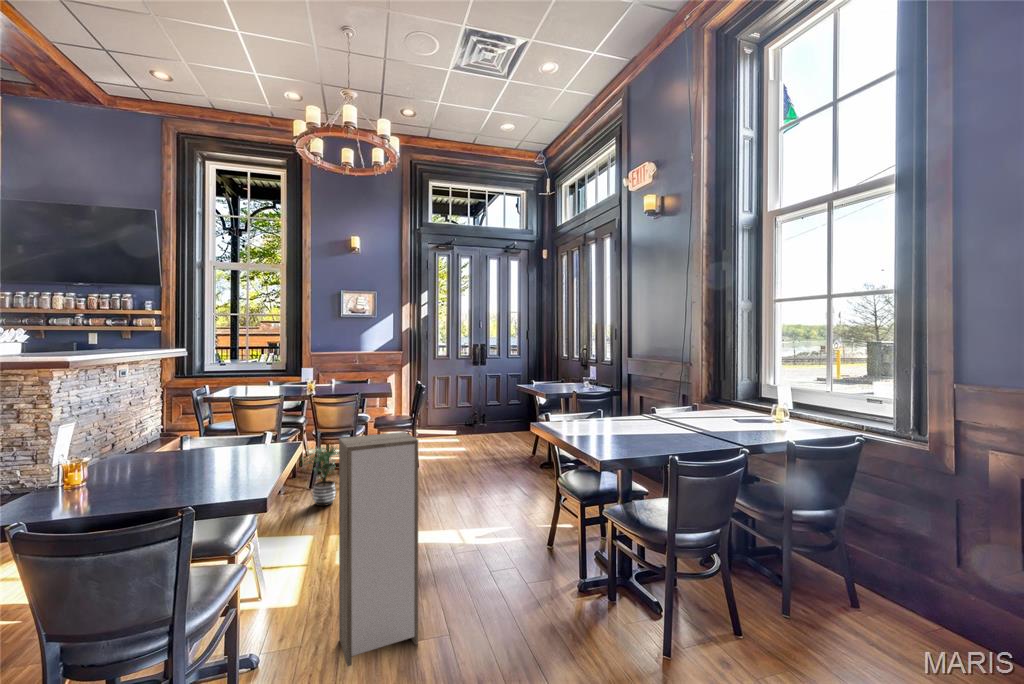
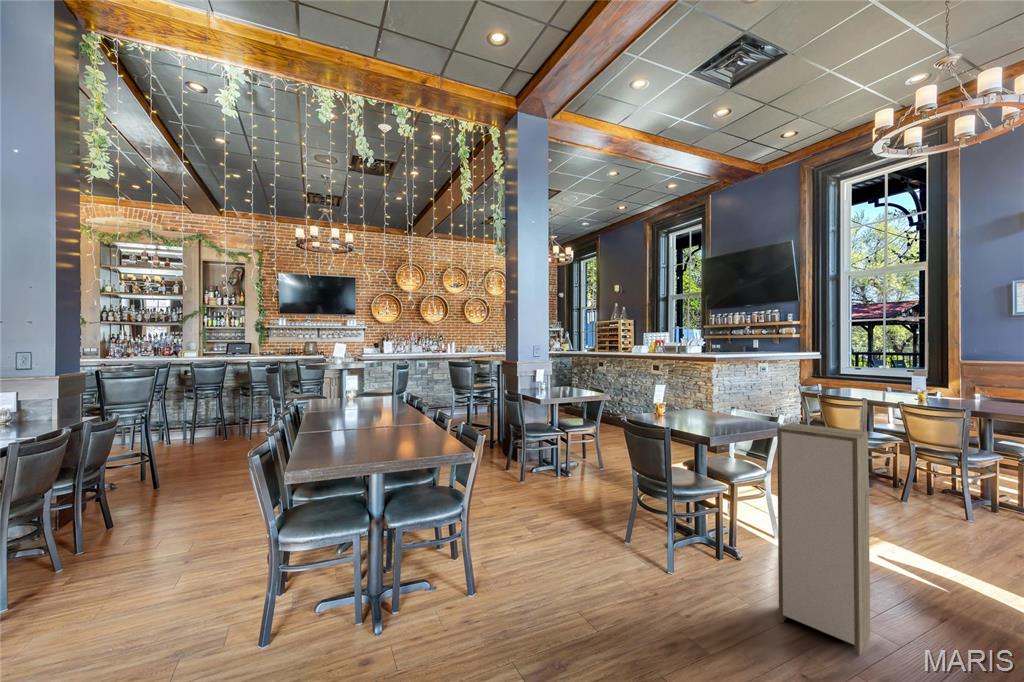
potted plant: present [302,445,338,506] -> none [872,453,933,522]

